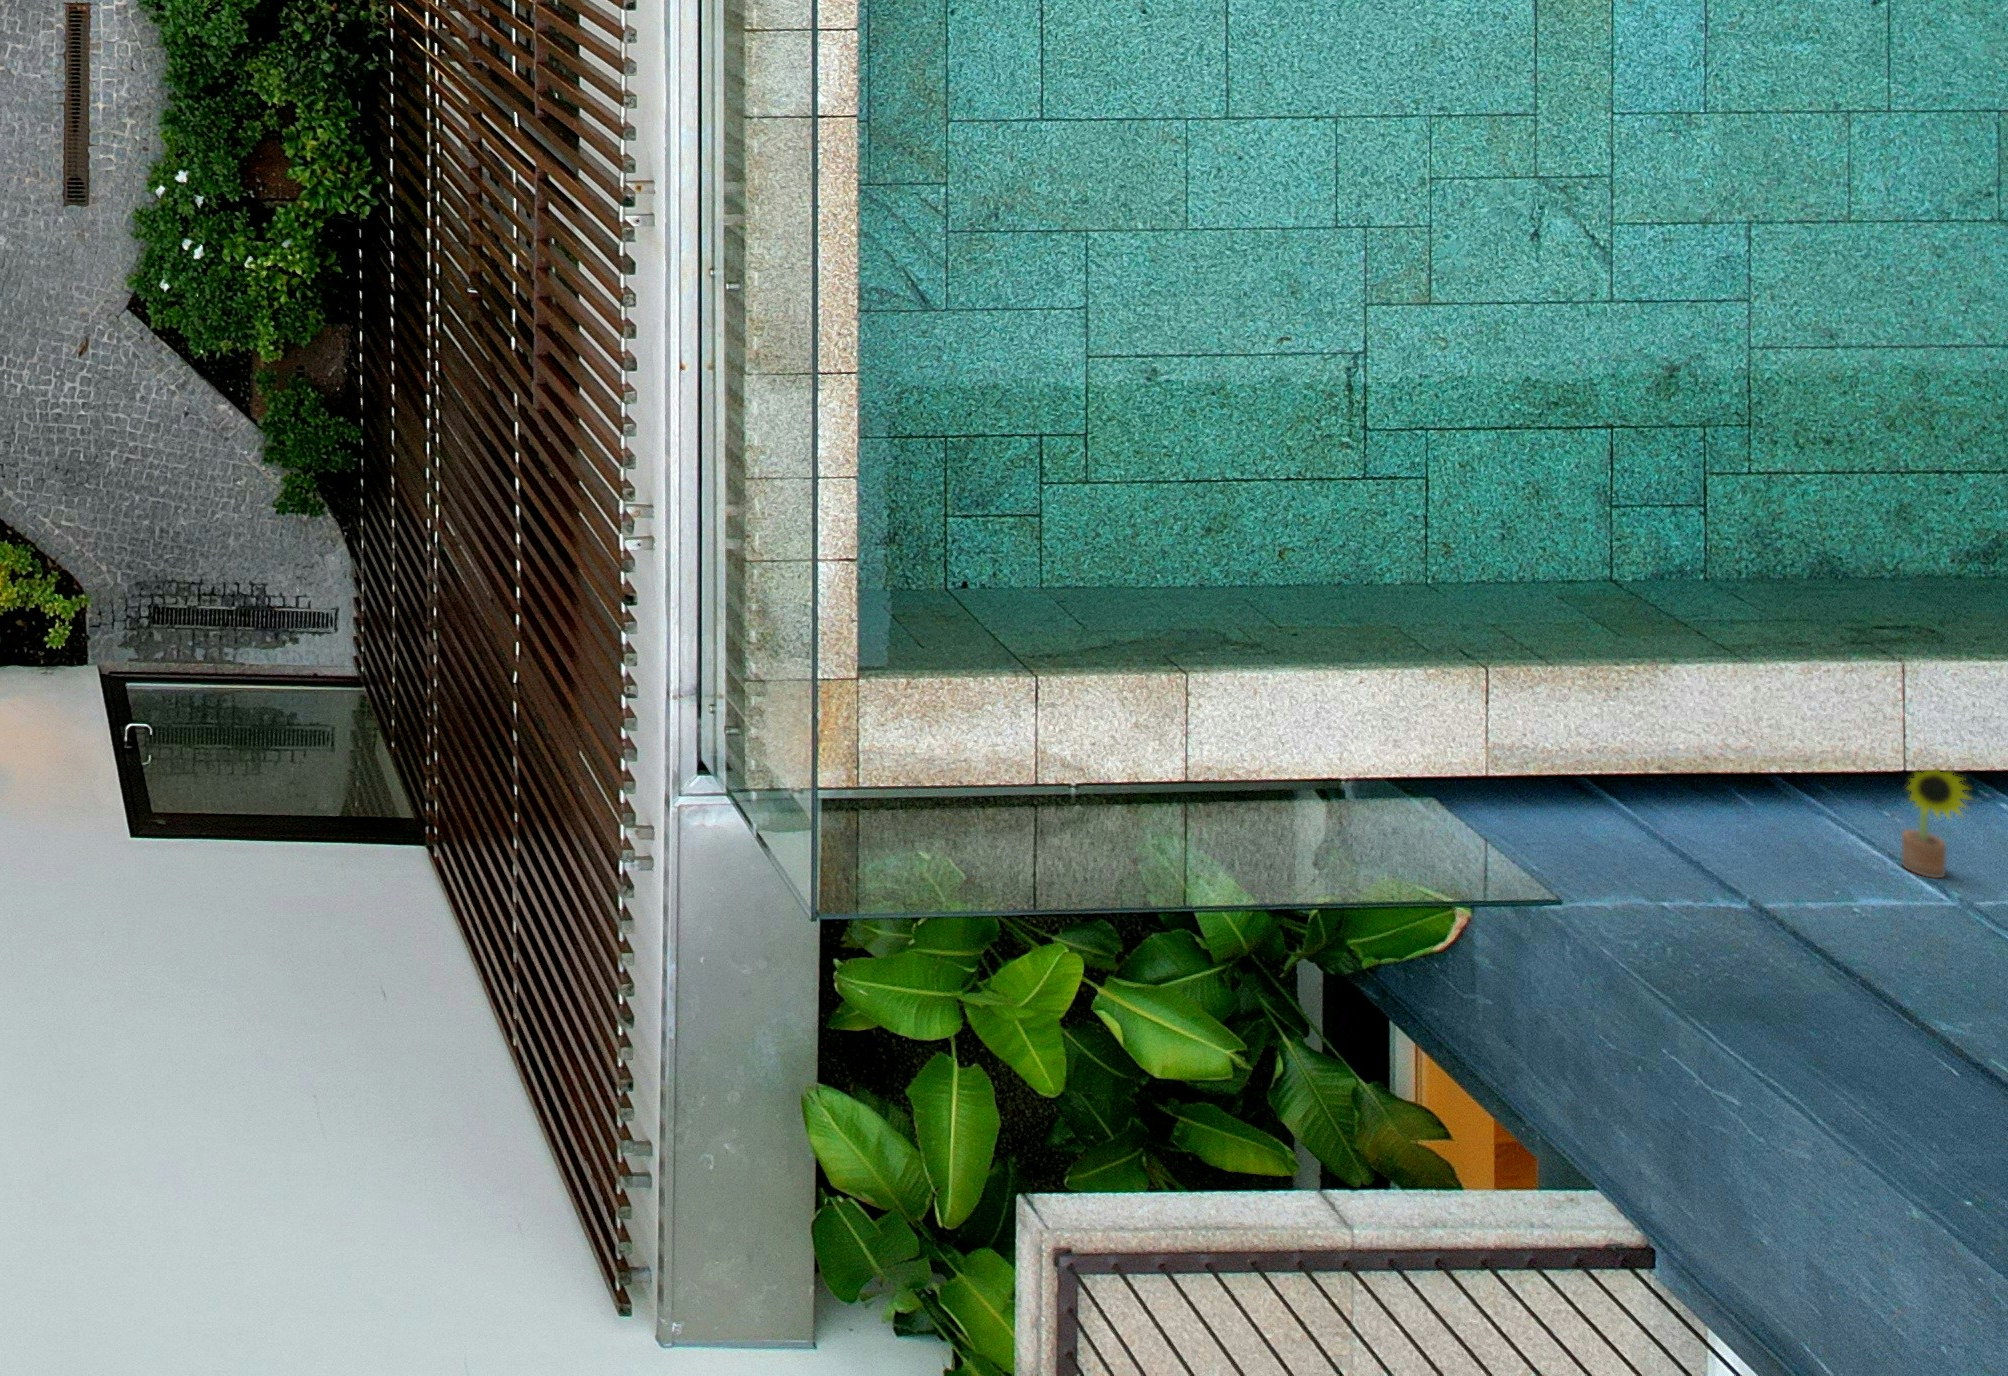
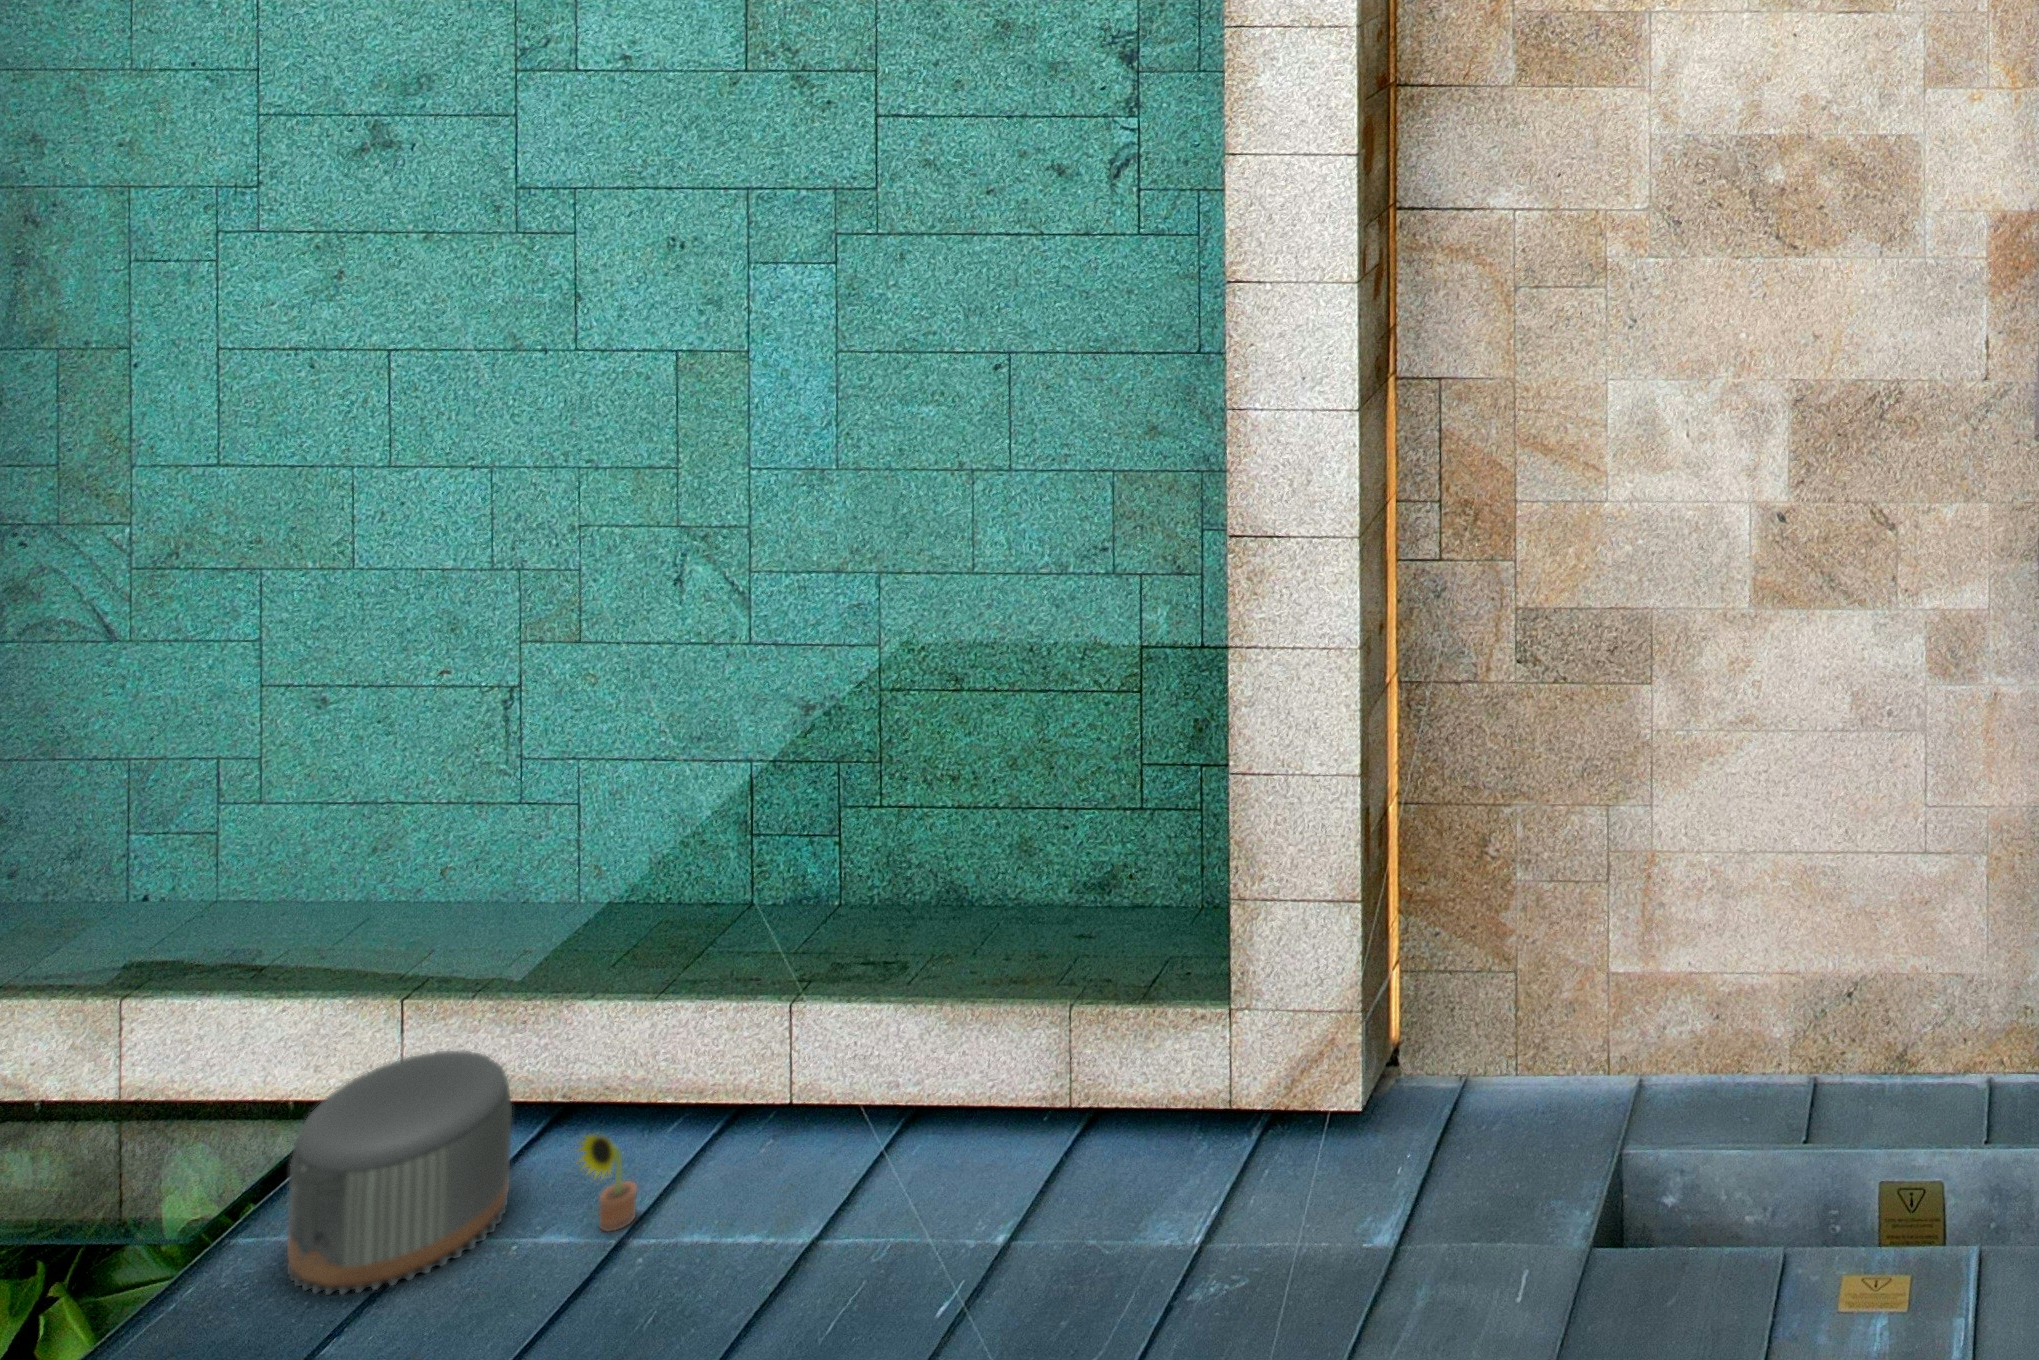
pouf: none [1602,691,1844,929] -> present [287,1050,512,1294]

